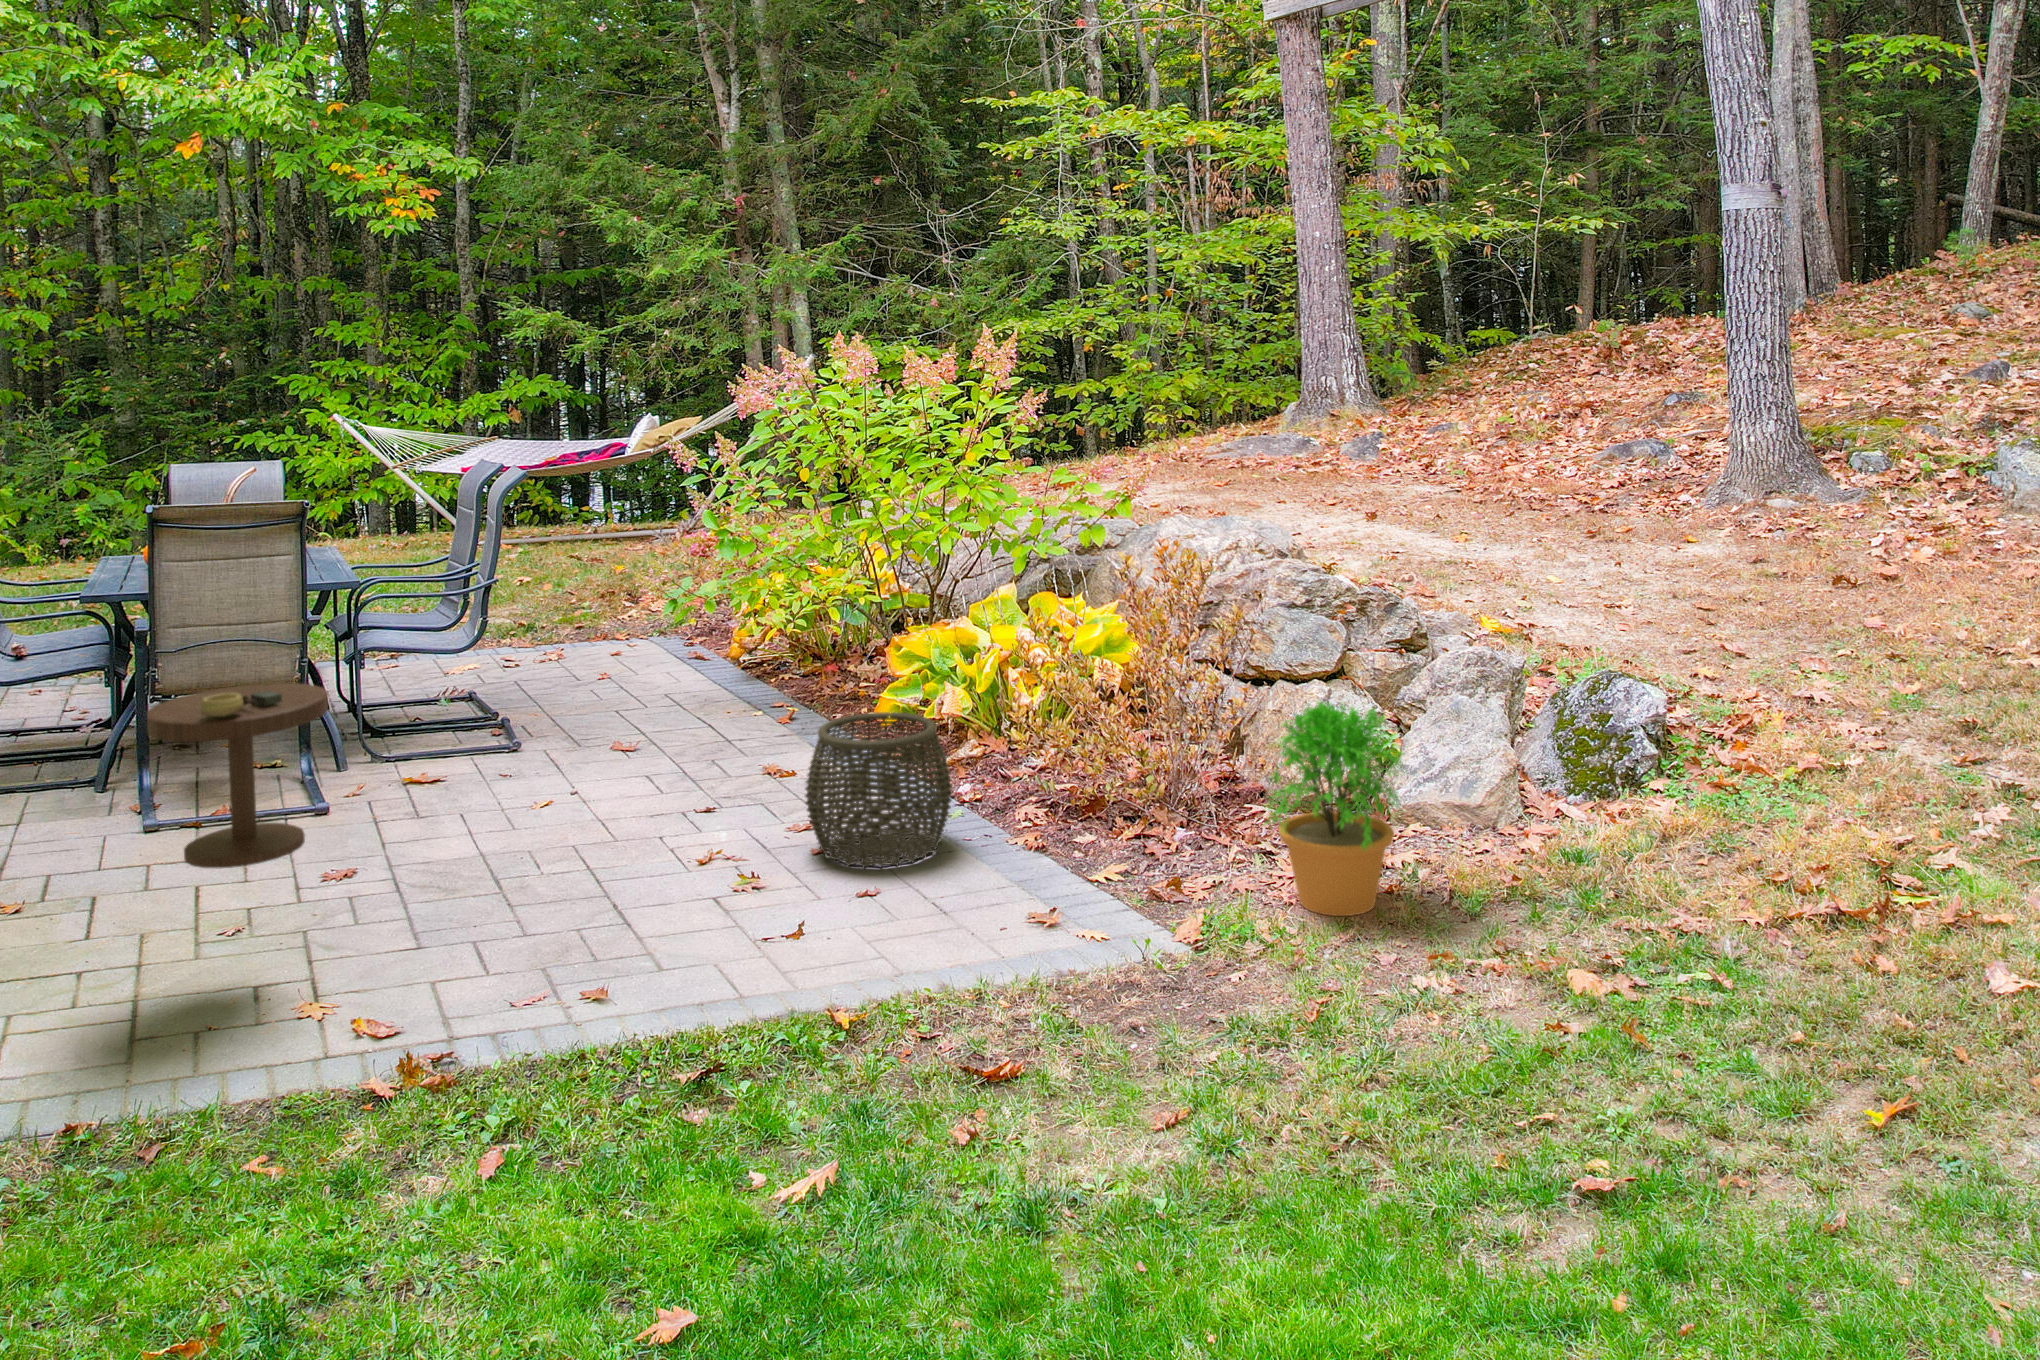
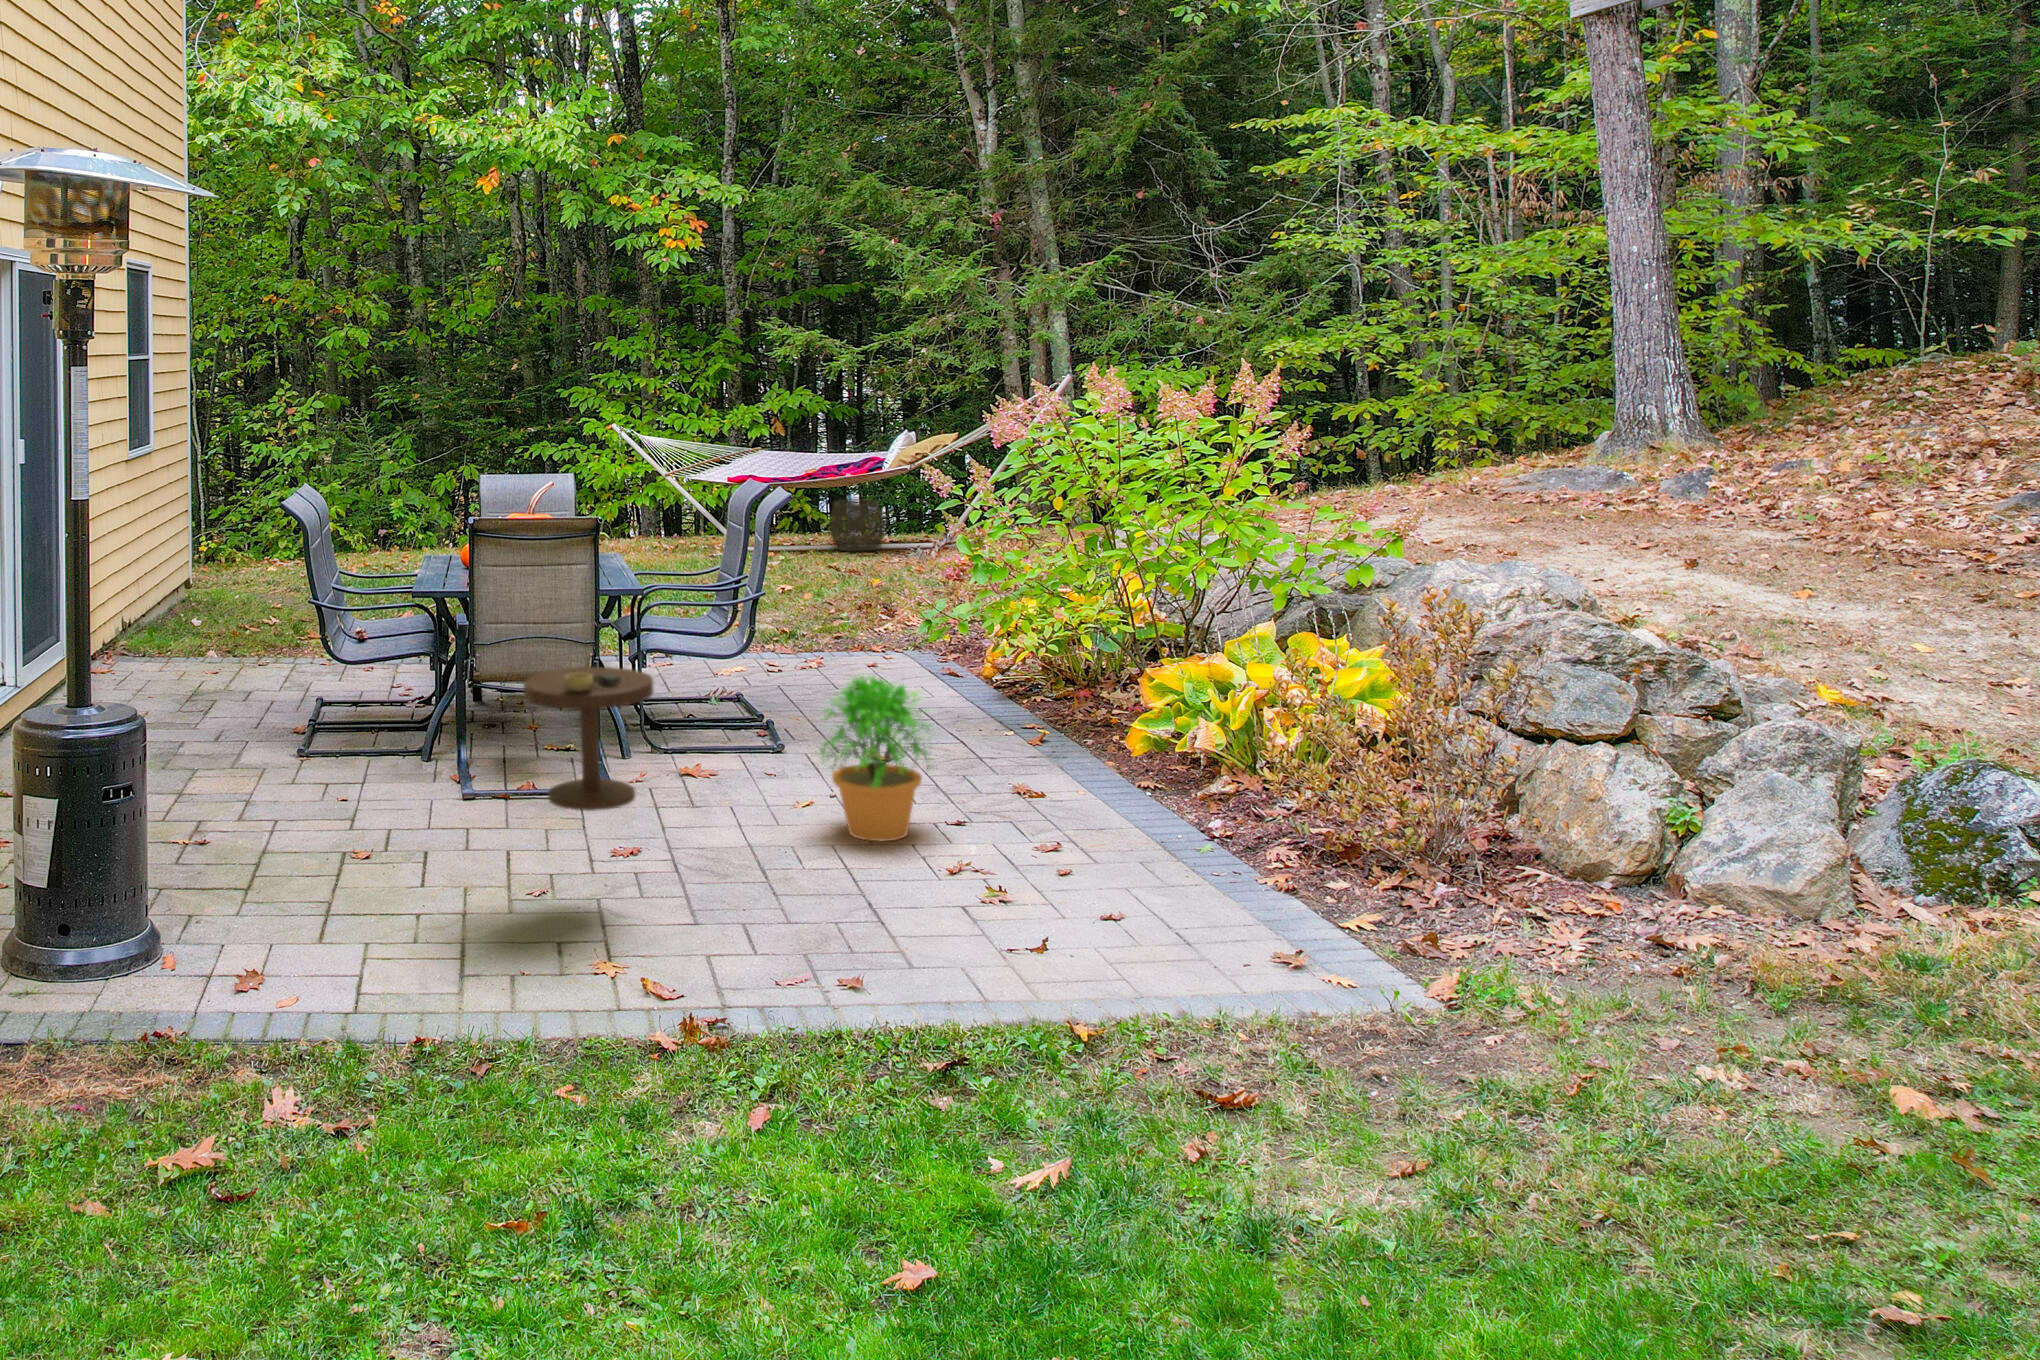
potted plant: present [1264,701,1403,916] -> present [819,676,933,842]
woven basket: present [805,712,952,867] -> present [829,500,885,552]

